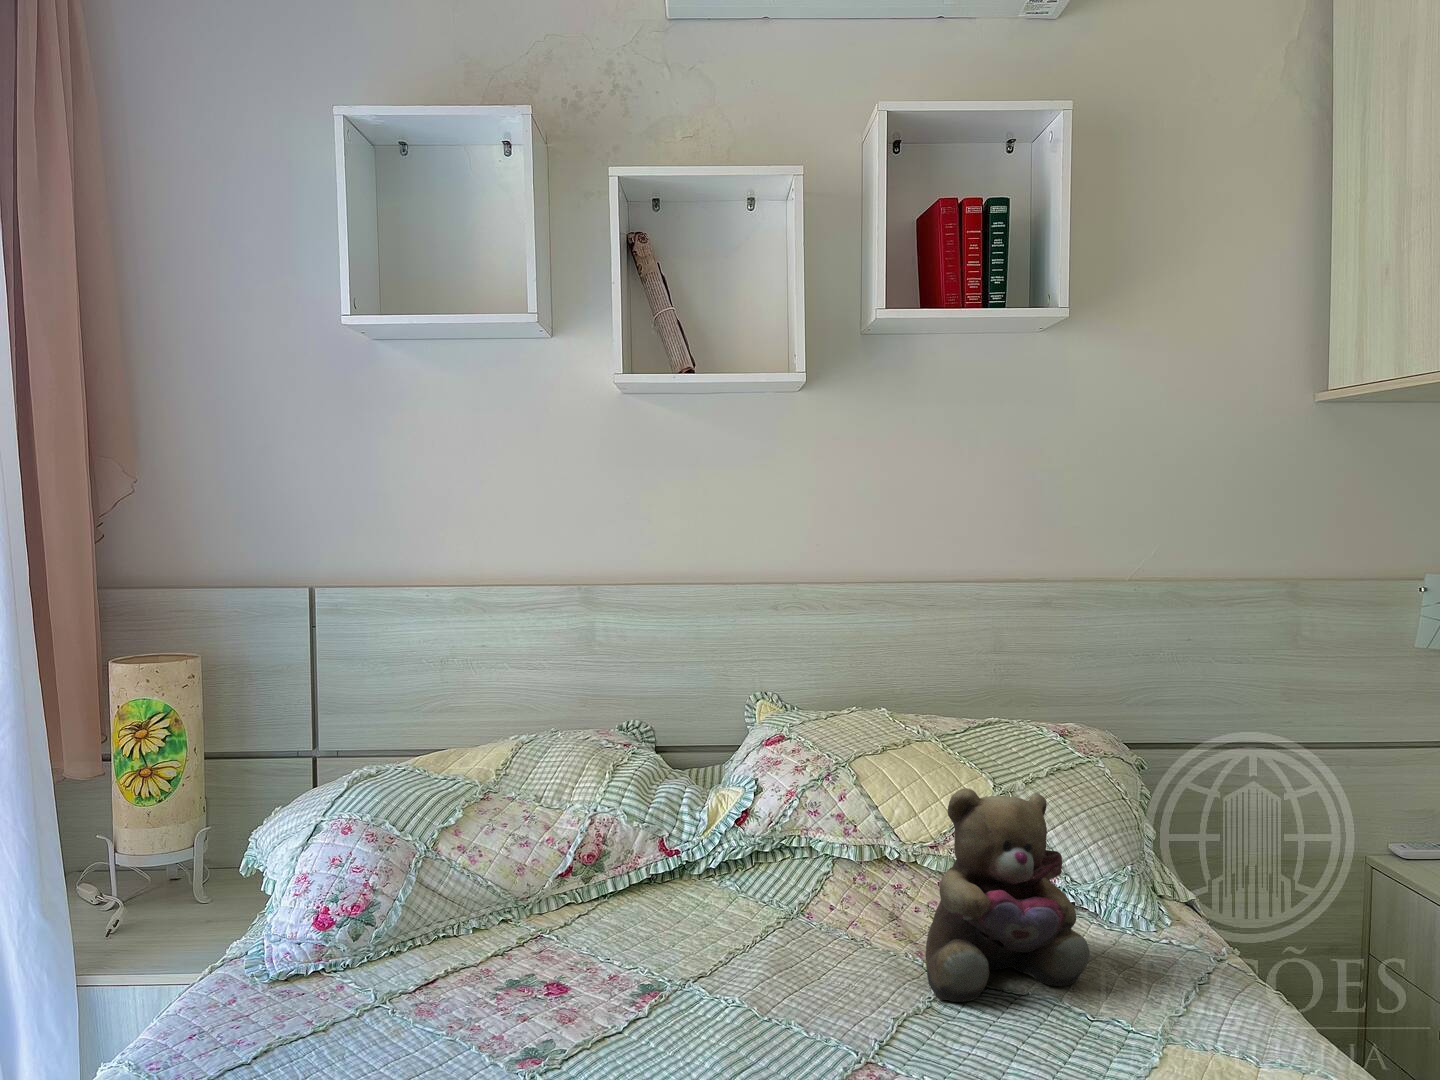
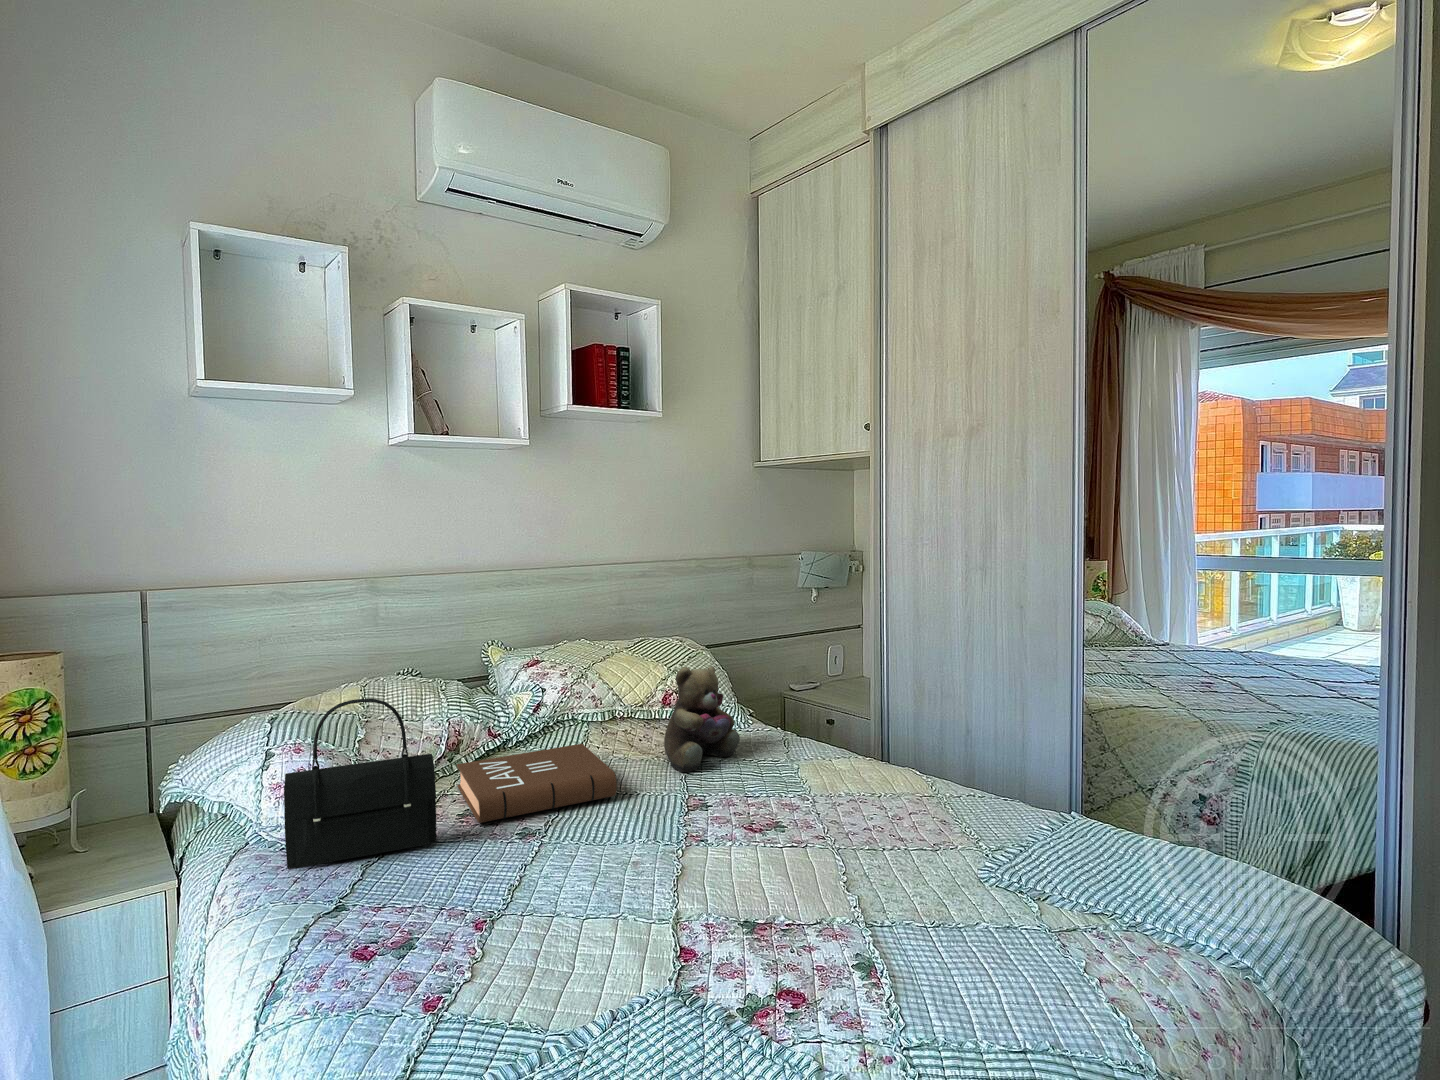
handbag: none [217,768,441,1028] -> present [284,699,436,869]
book: none [519,893,779,1019] -> present [457,744,617,823]

